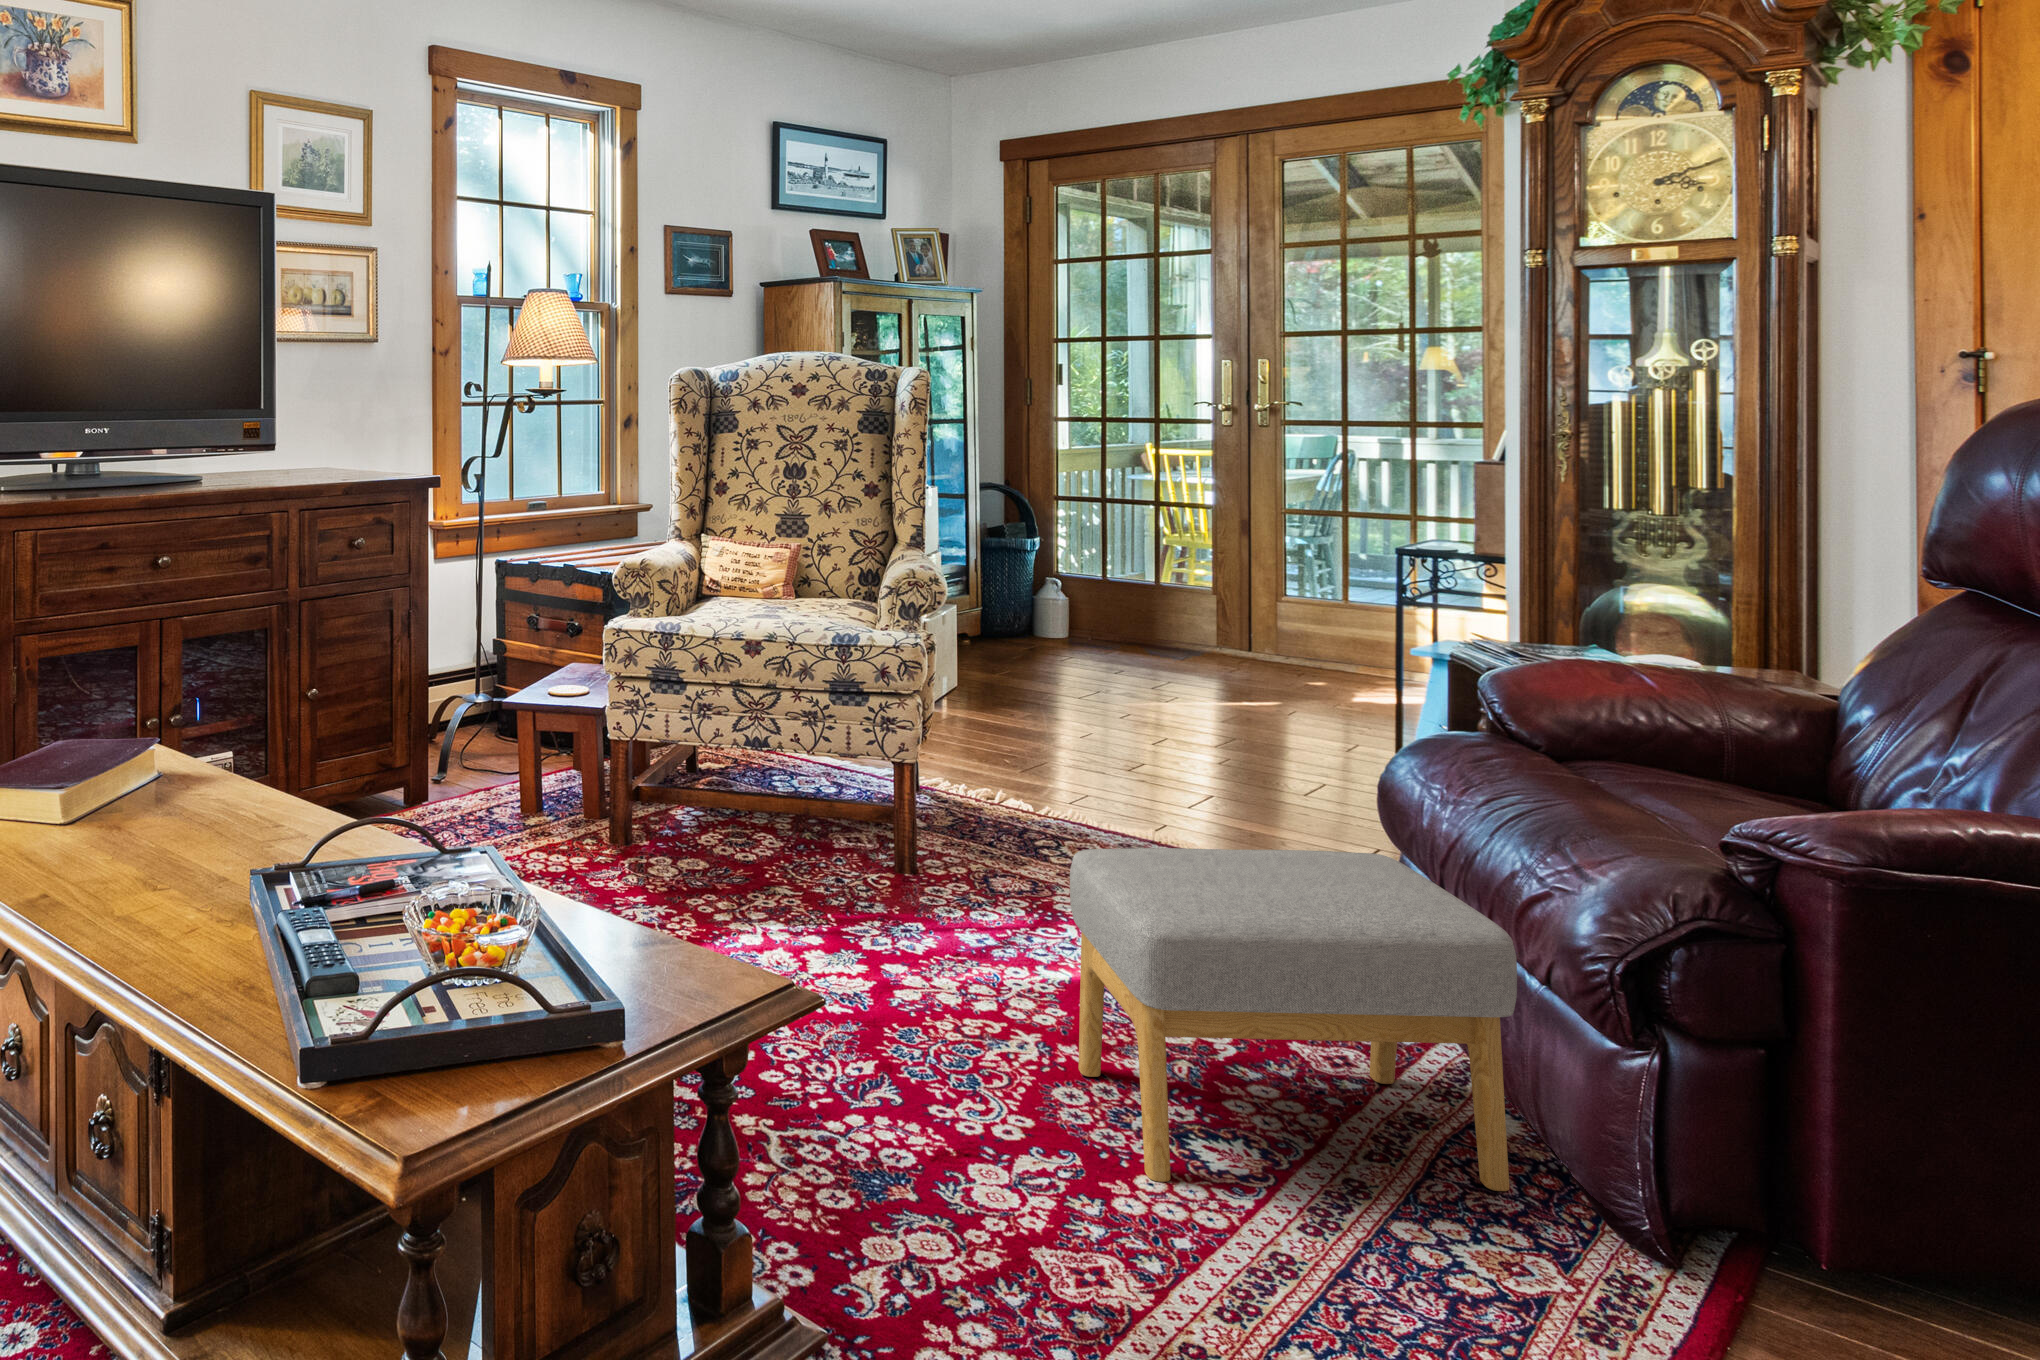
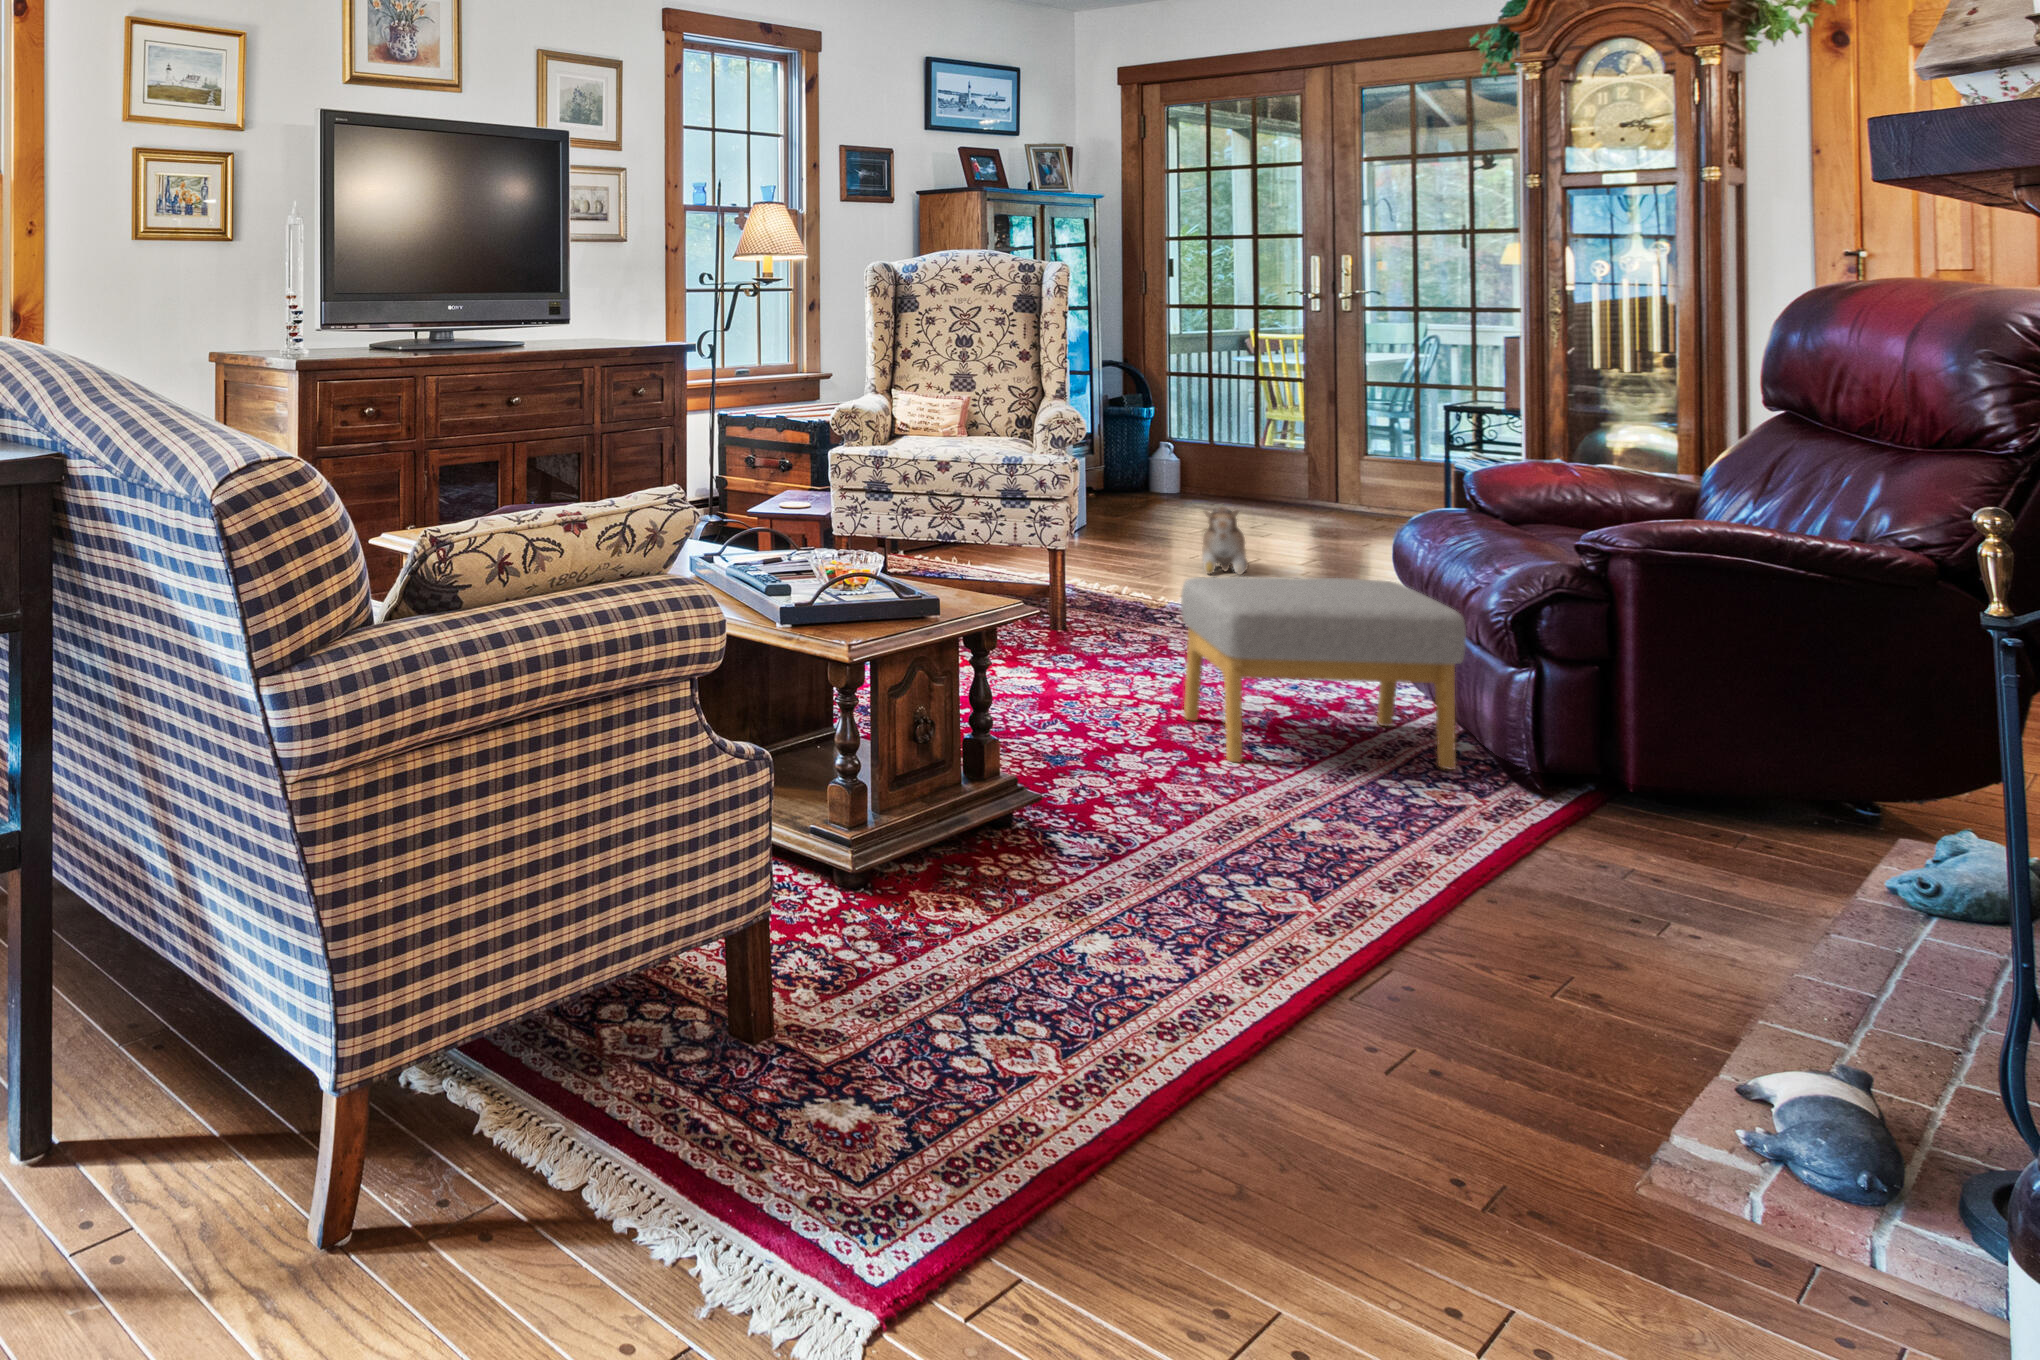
plush toy: none [1106,687,1166,777] -> present [1202,507,1248,576]

